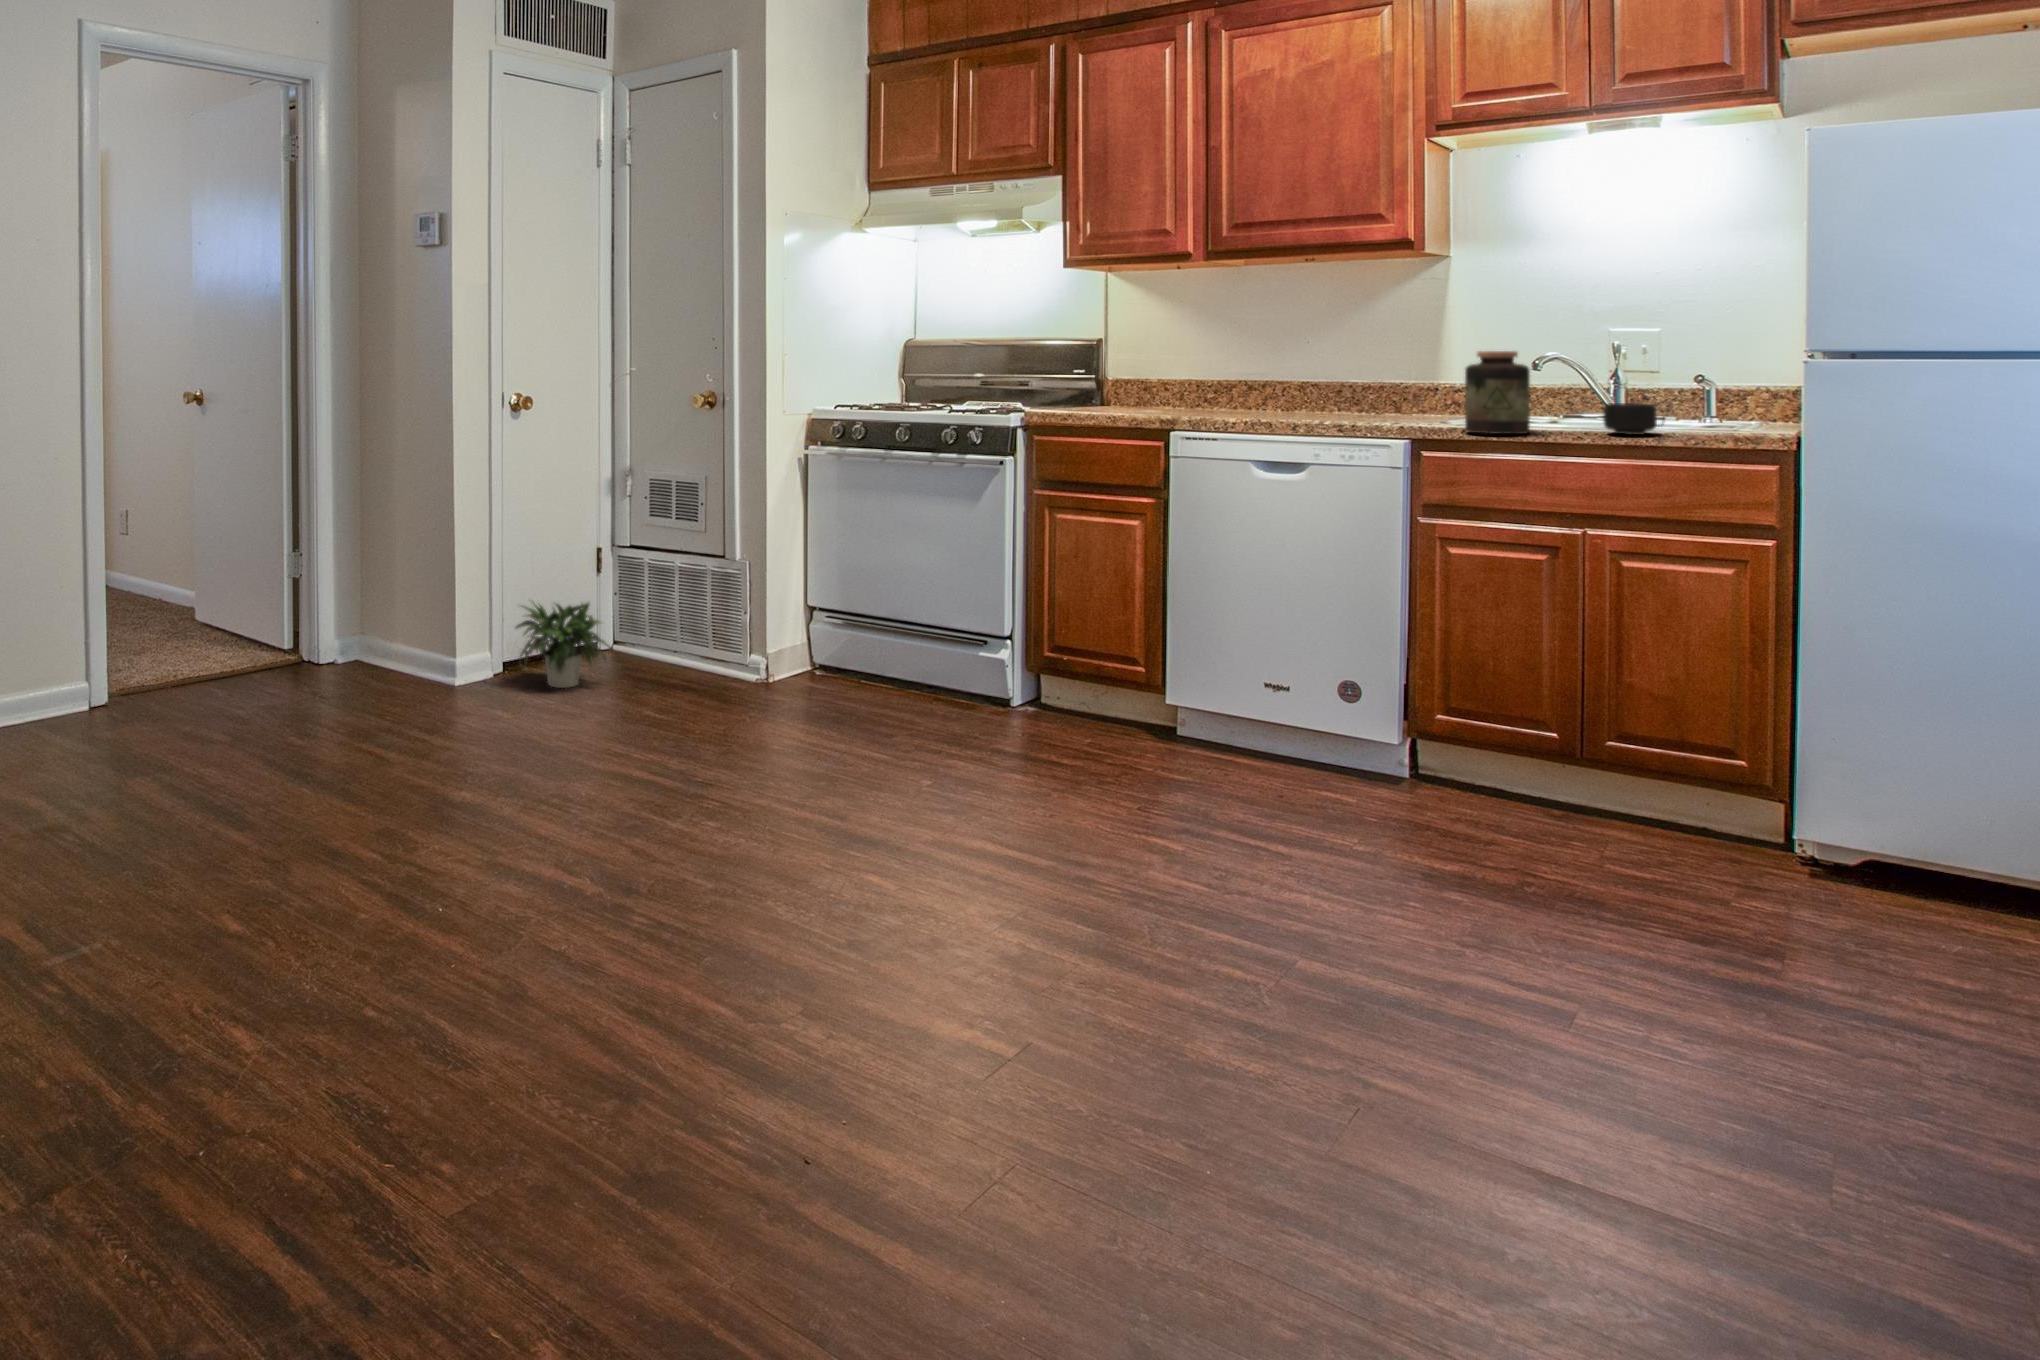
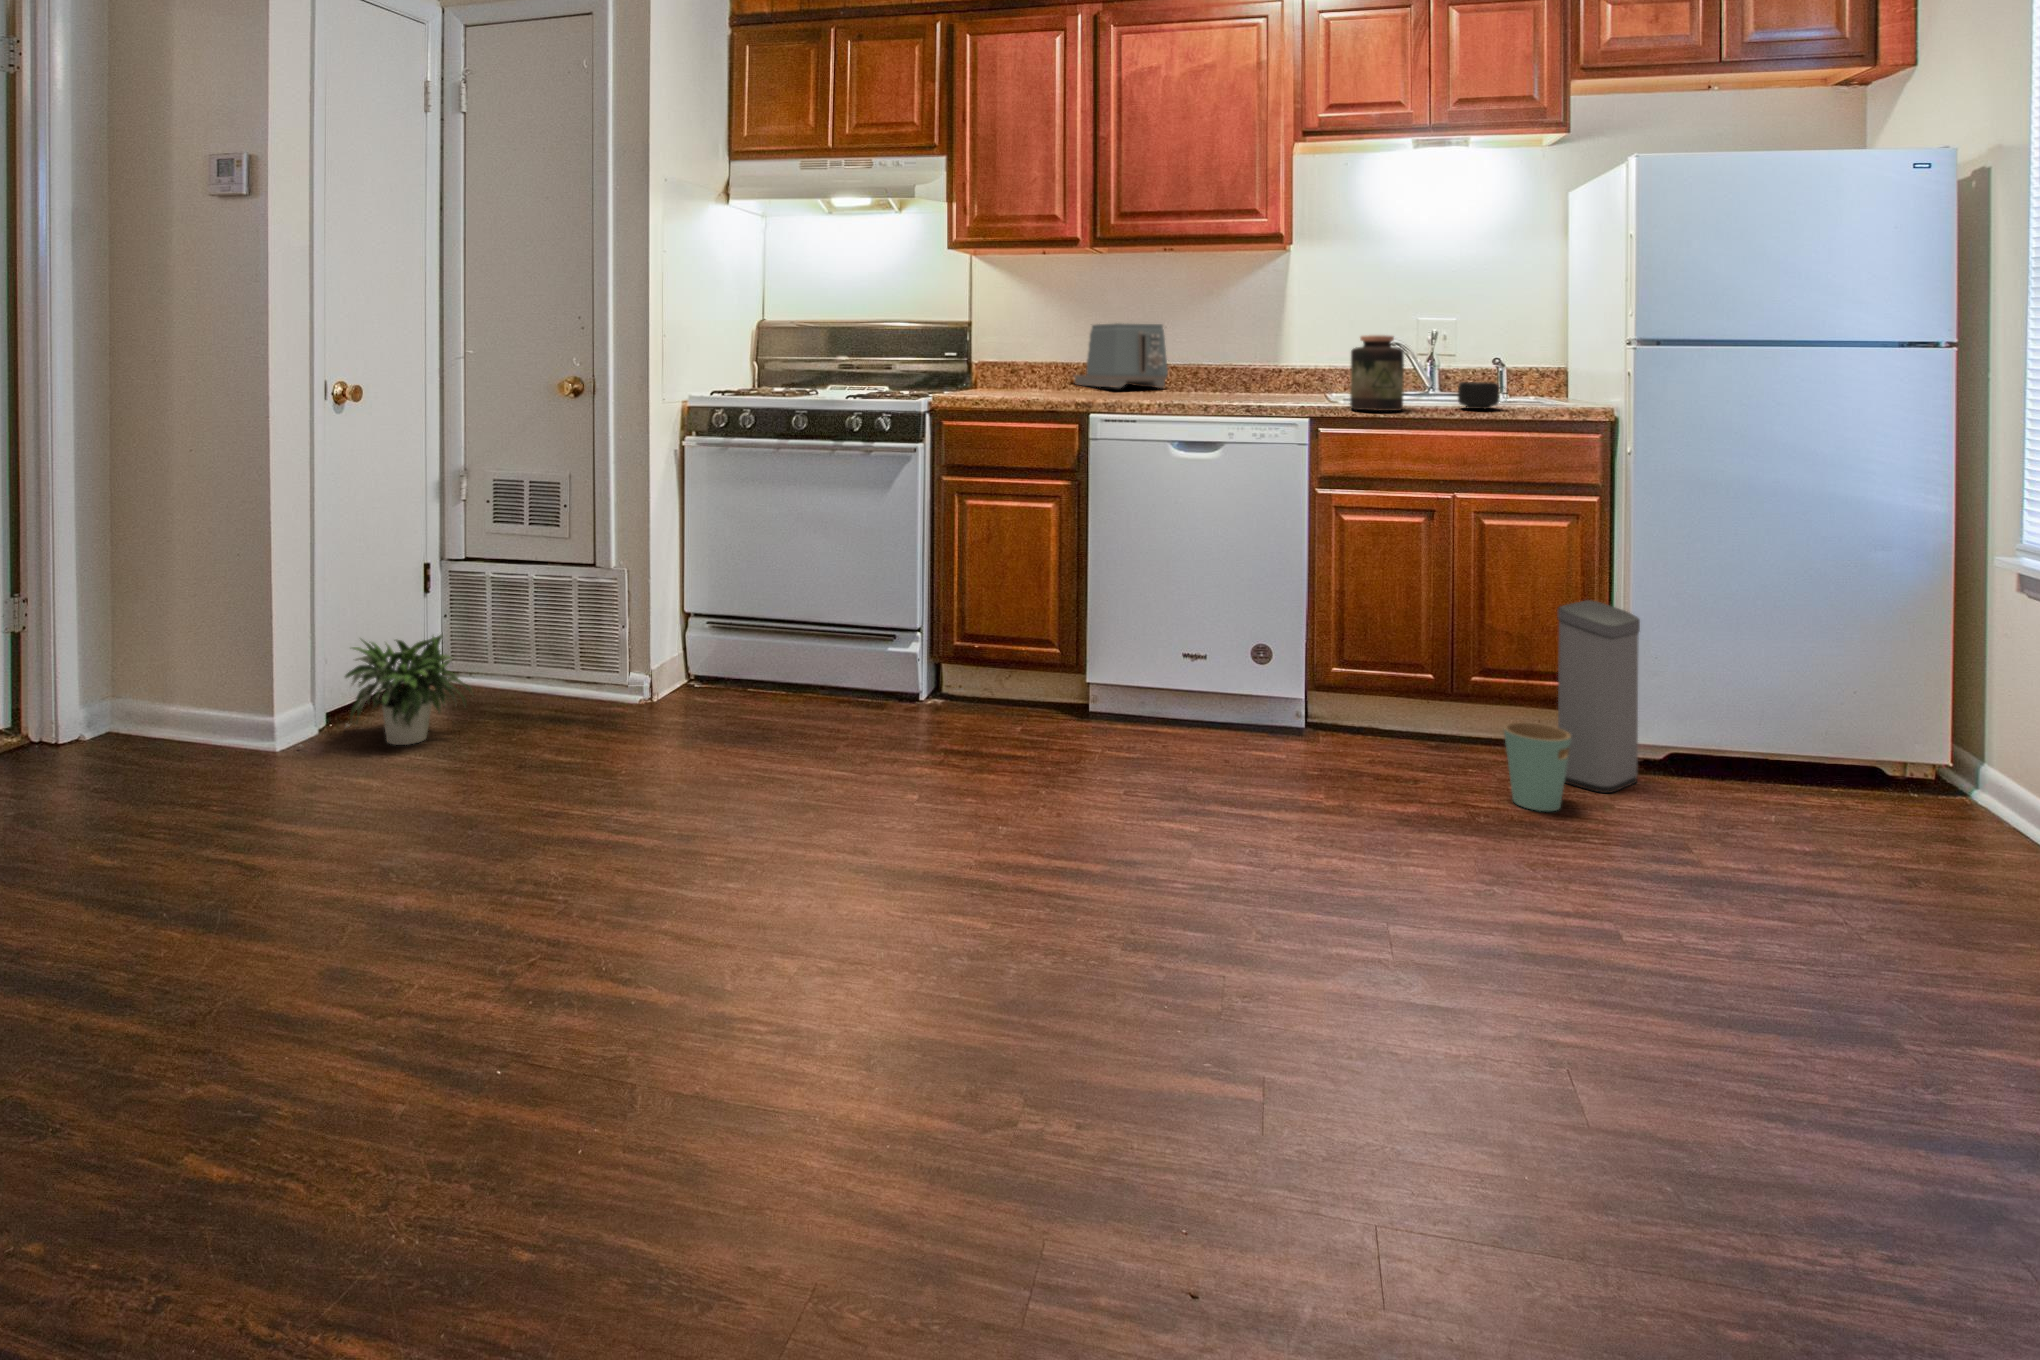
toaster: none [1214,338,1306,406] -> present [1074,323,1168,388]
trash can: none [1591,660,1815,887] -> present [1504,600,1640,811]

